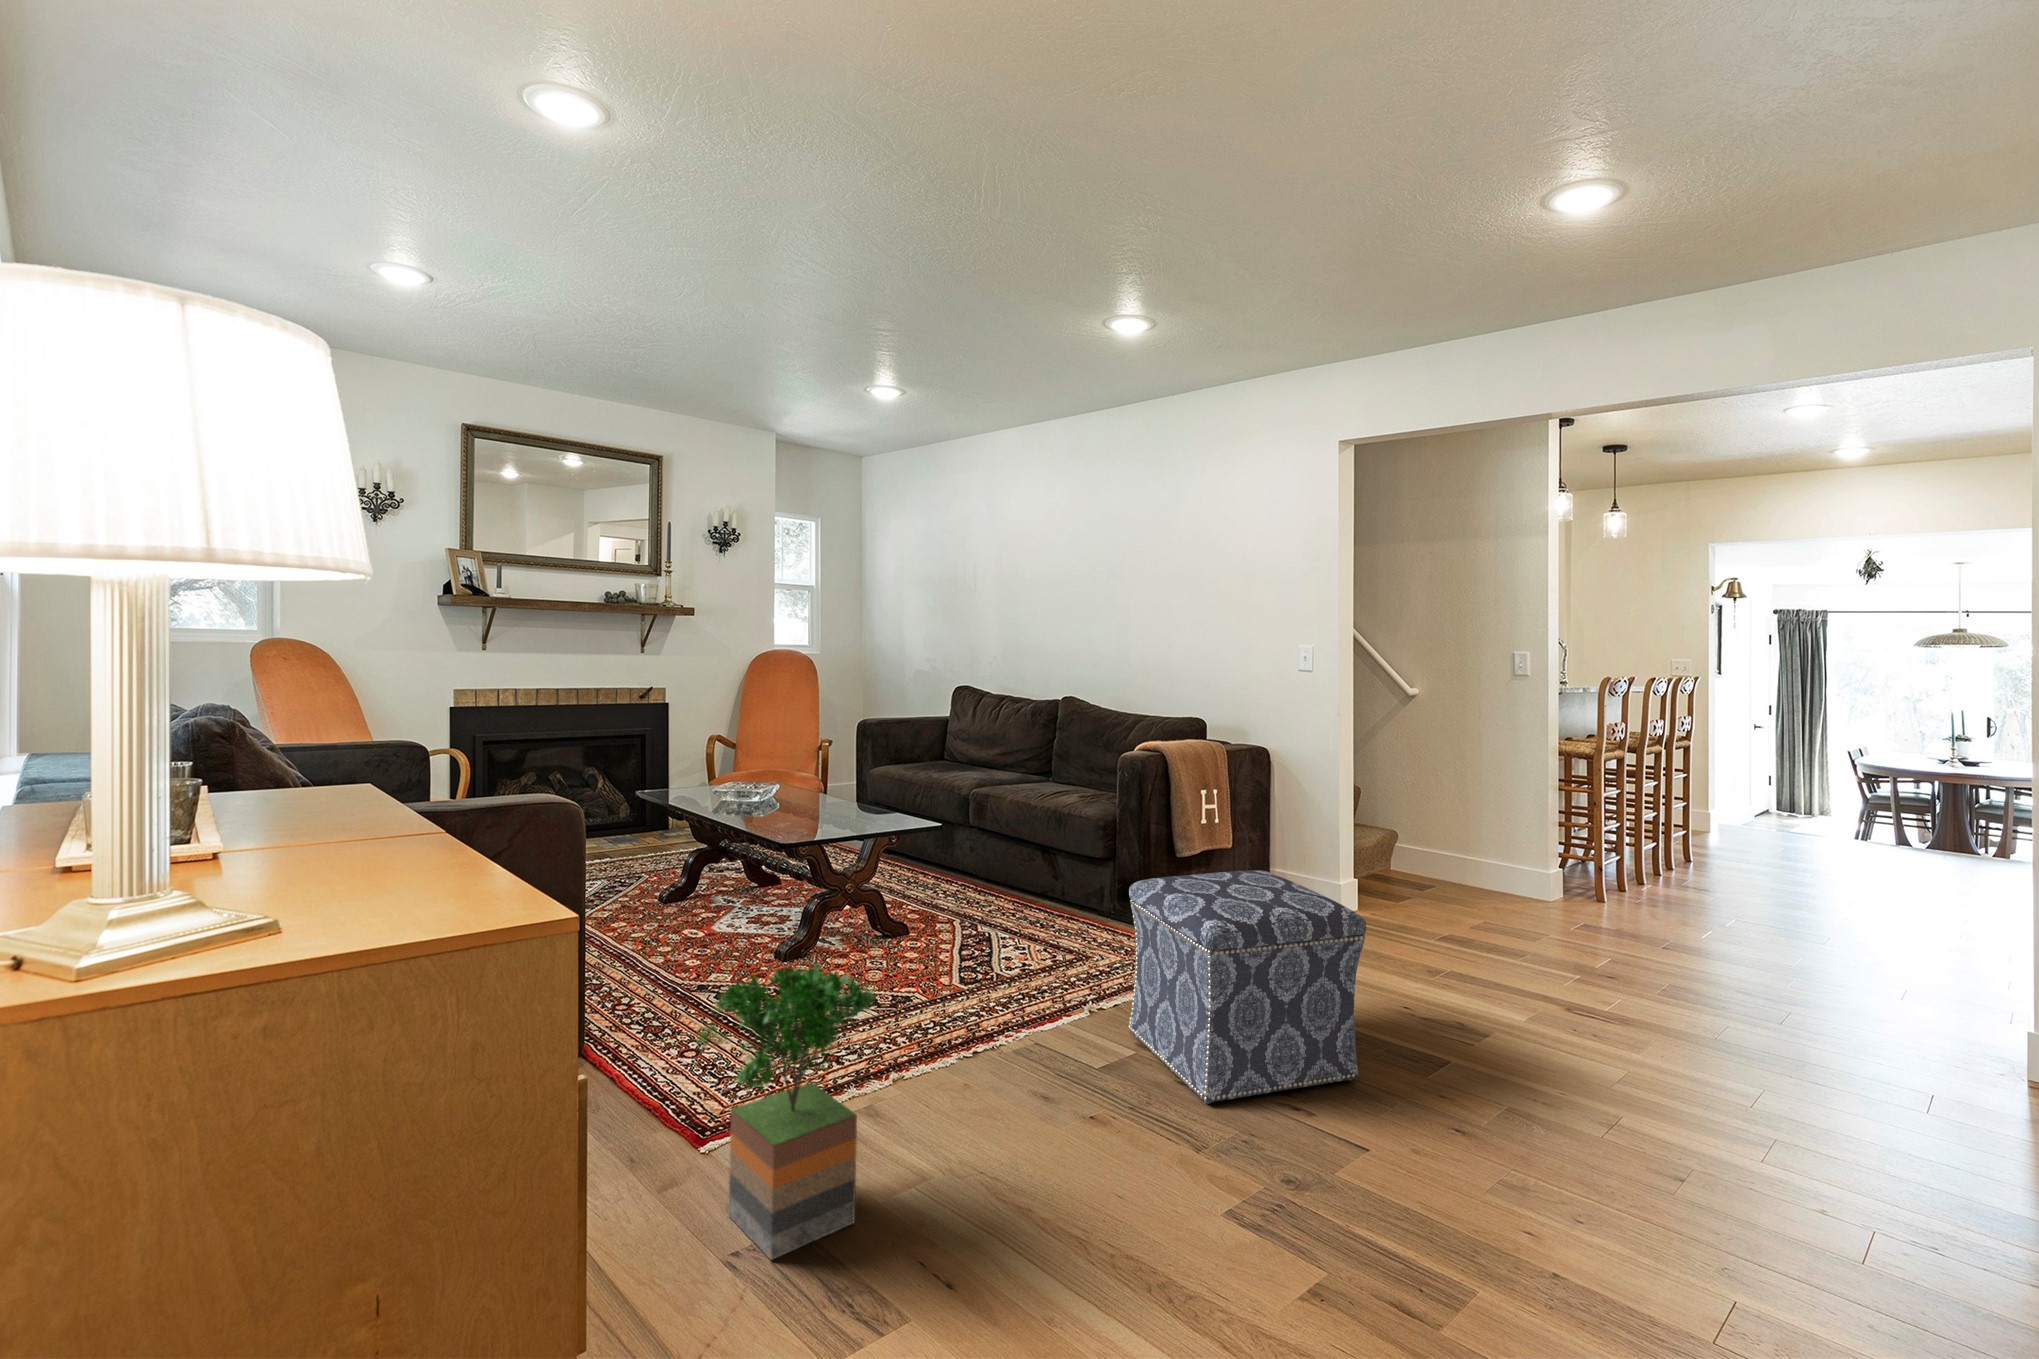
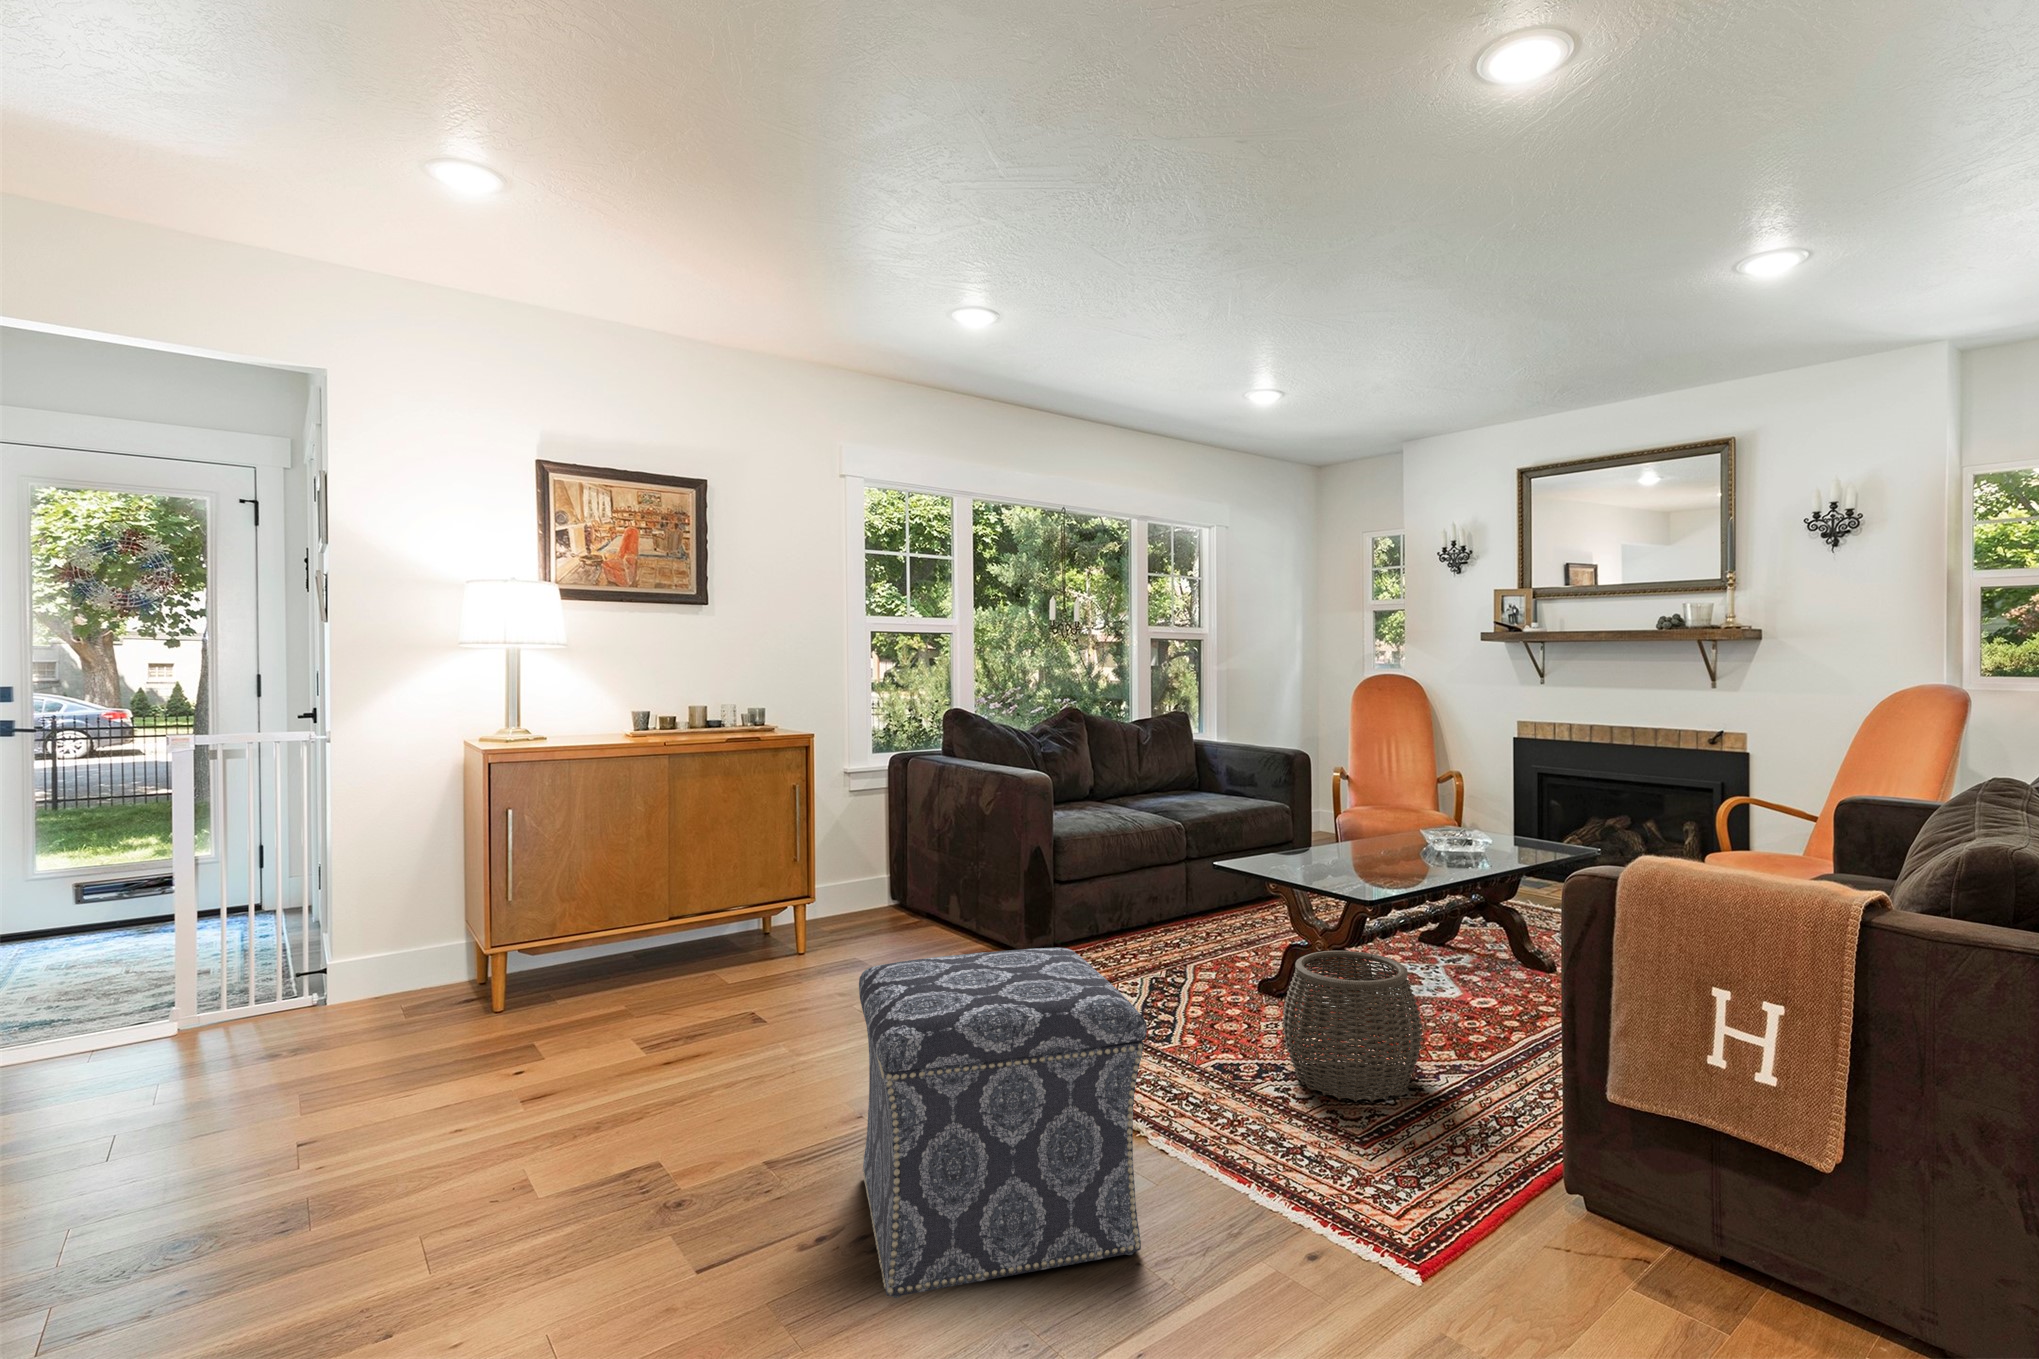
woven basket: none [968,856,1066,958] -> present [1282,951,1422,1102]
potted tree: present [696,963,875,1260] -> none [721,855,846,1035]

